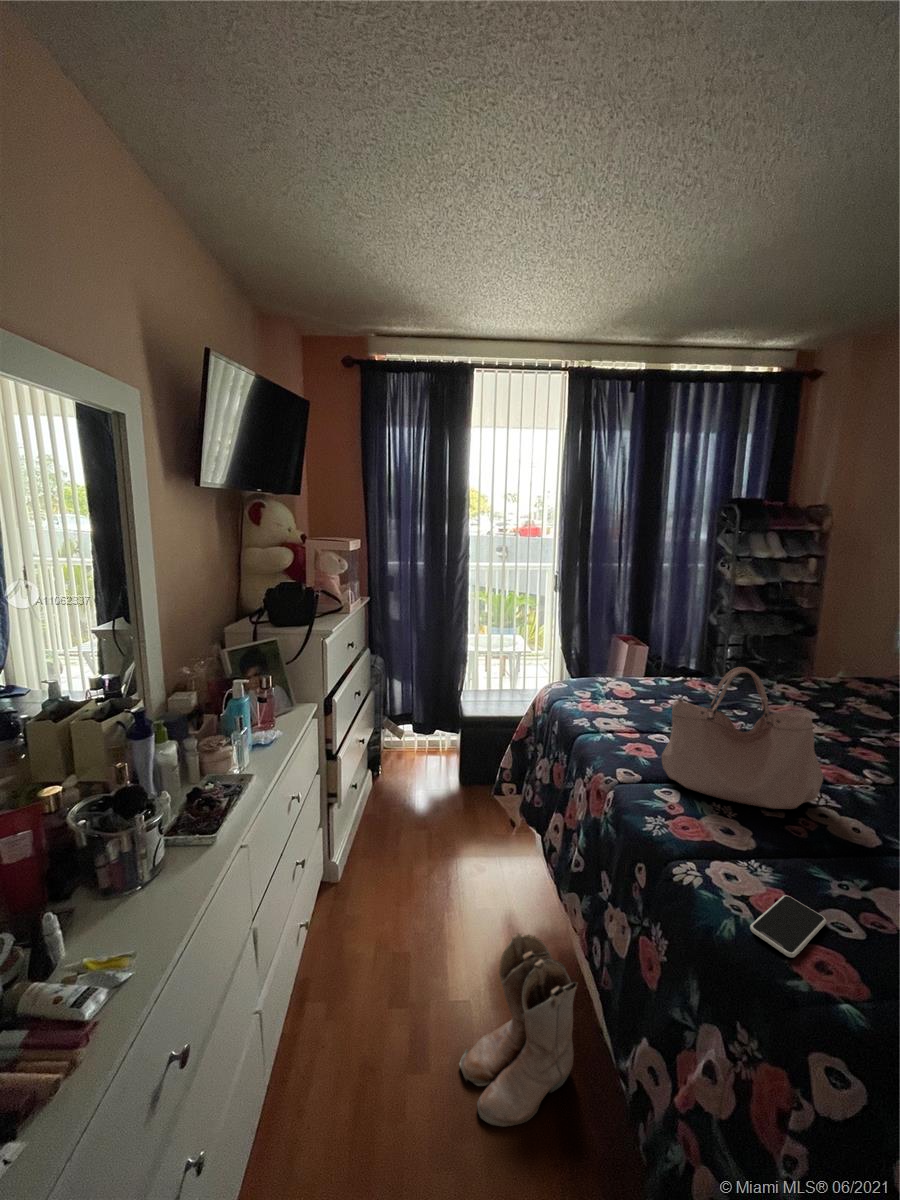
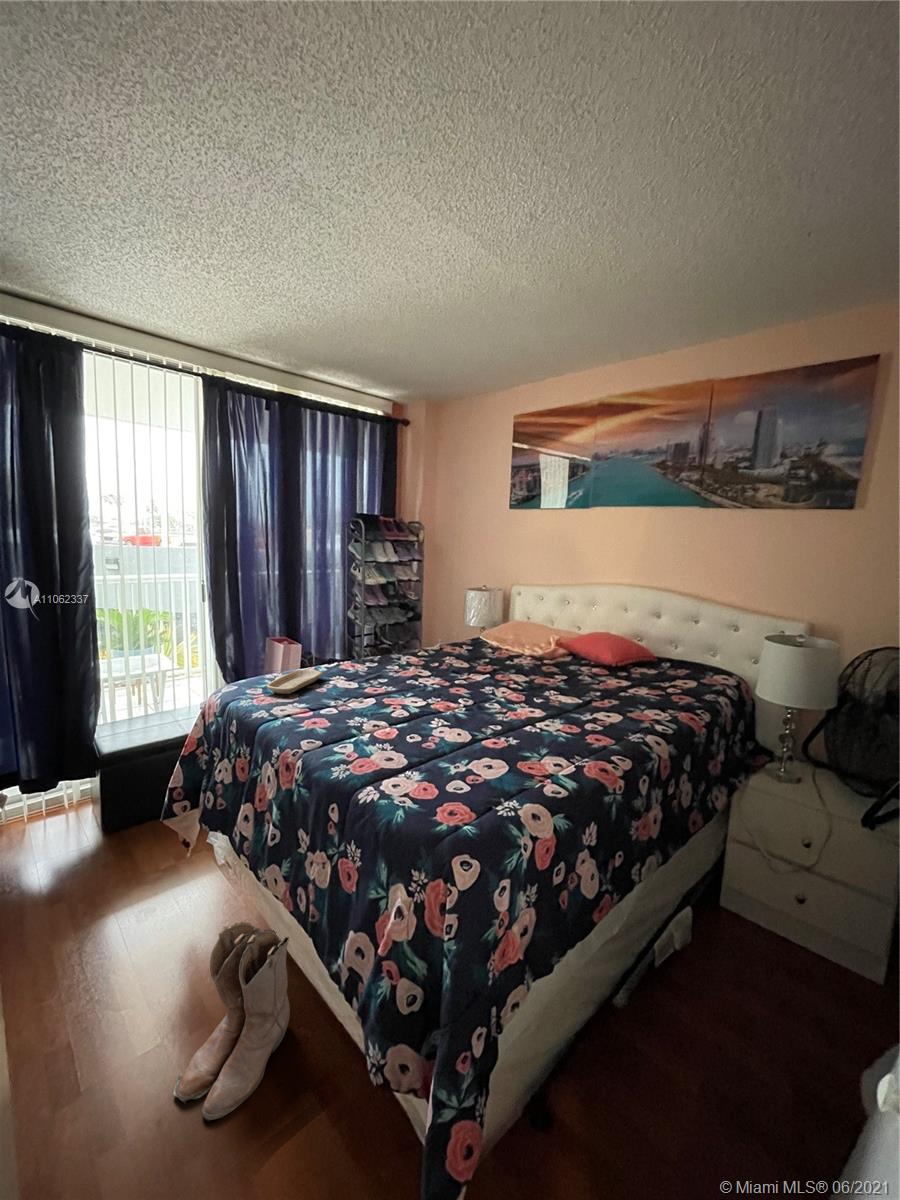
handbag: present [662,667,823,809] -> none [335,639,439,740]
tray: none [596,678,662,704] -> present [267,670,322,694]
smartphone: present [750,895,826,958] -> none [413,782,451,814]

